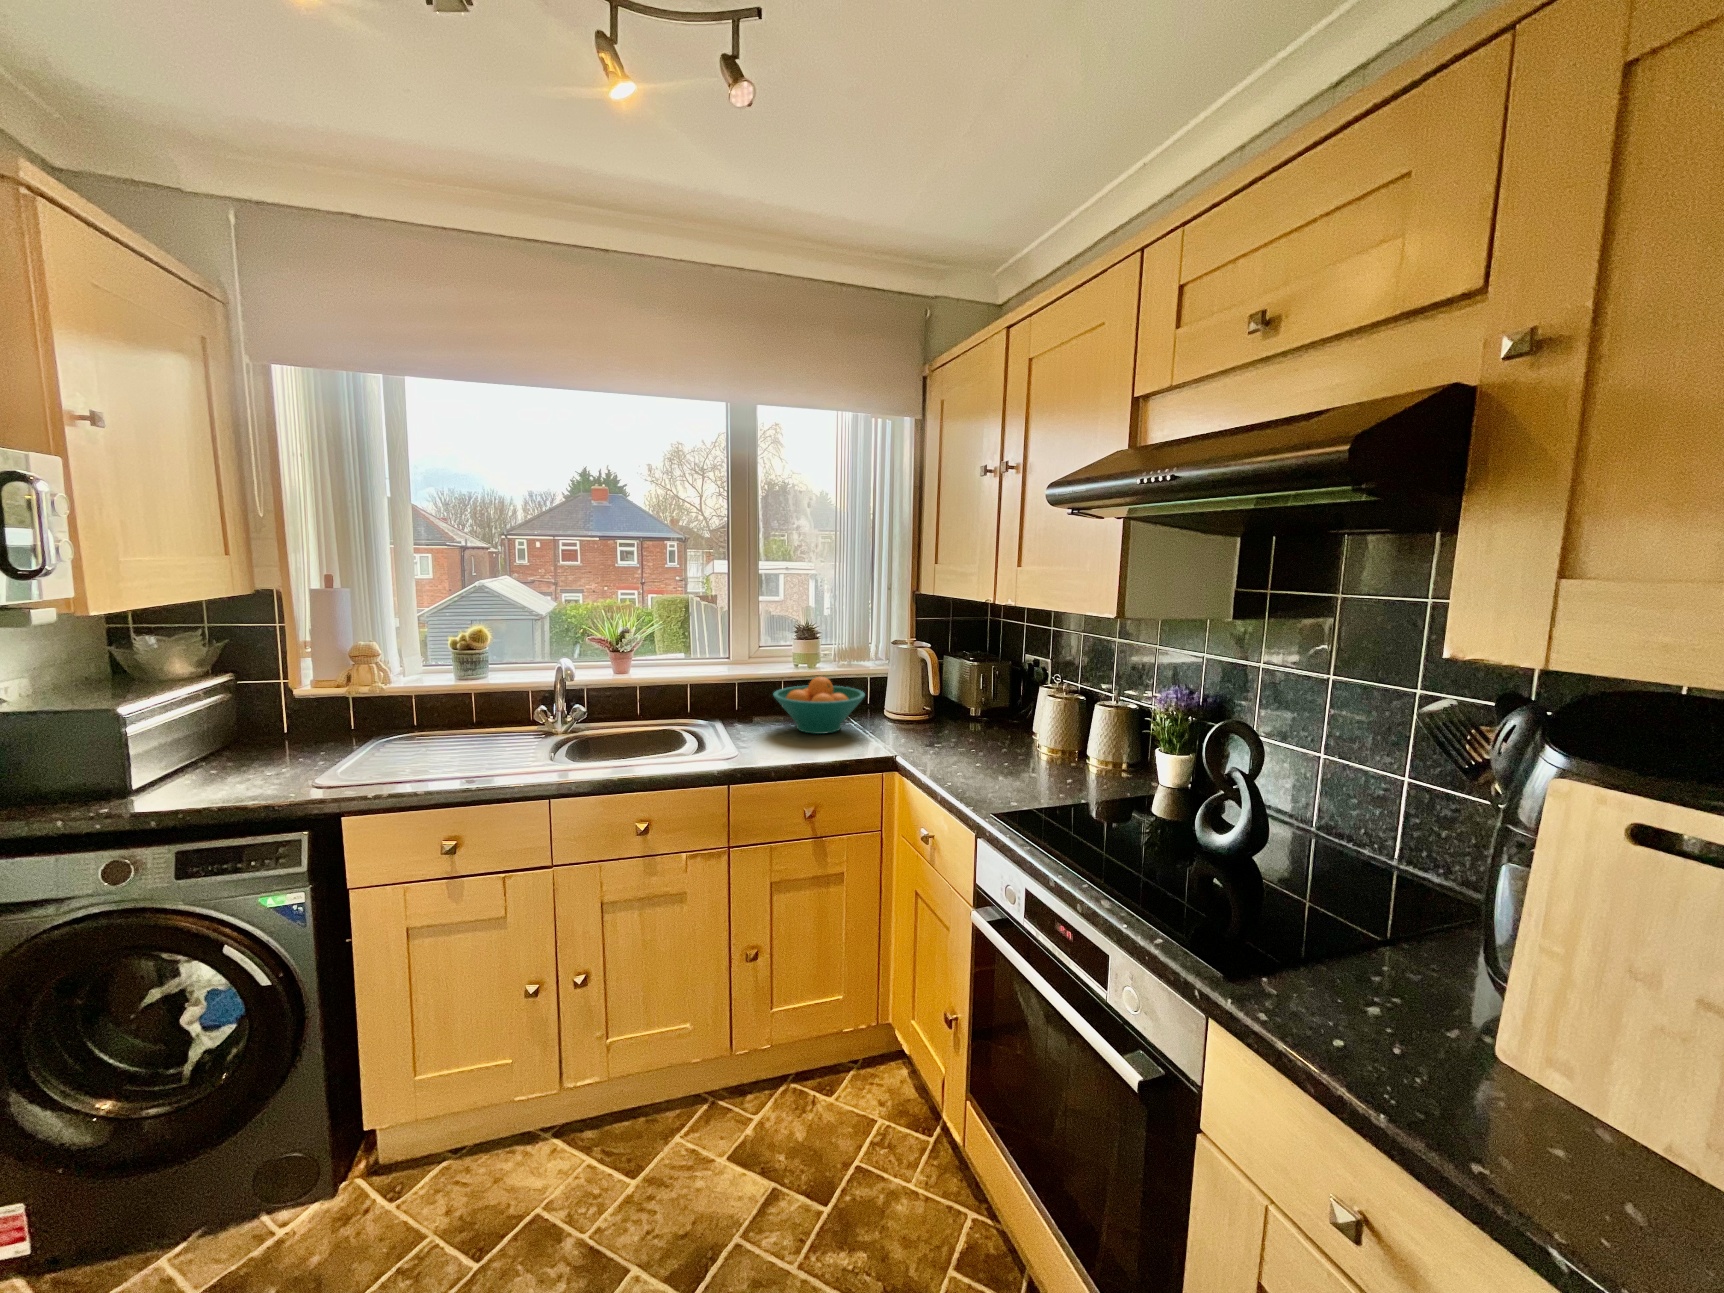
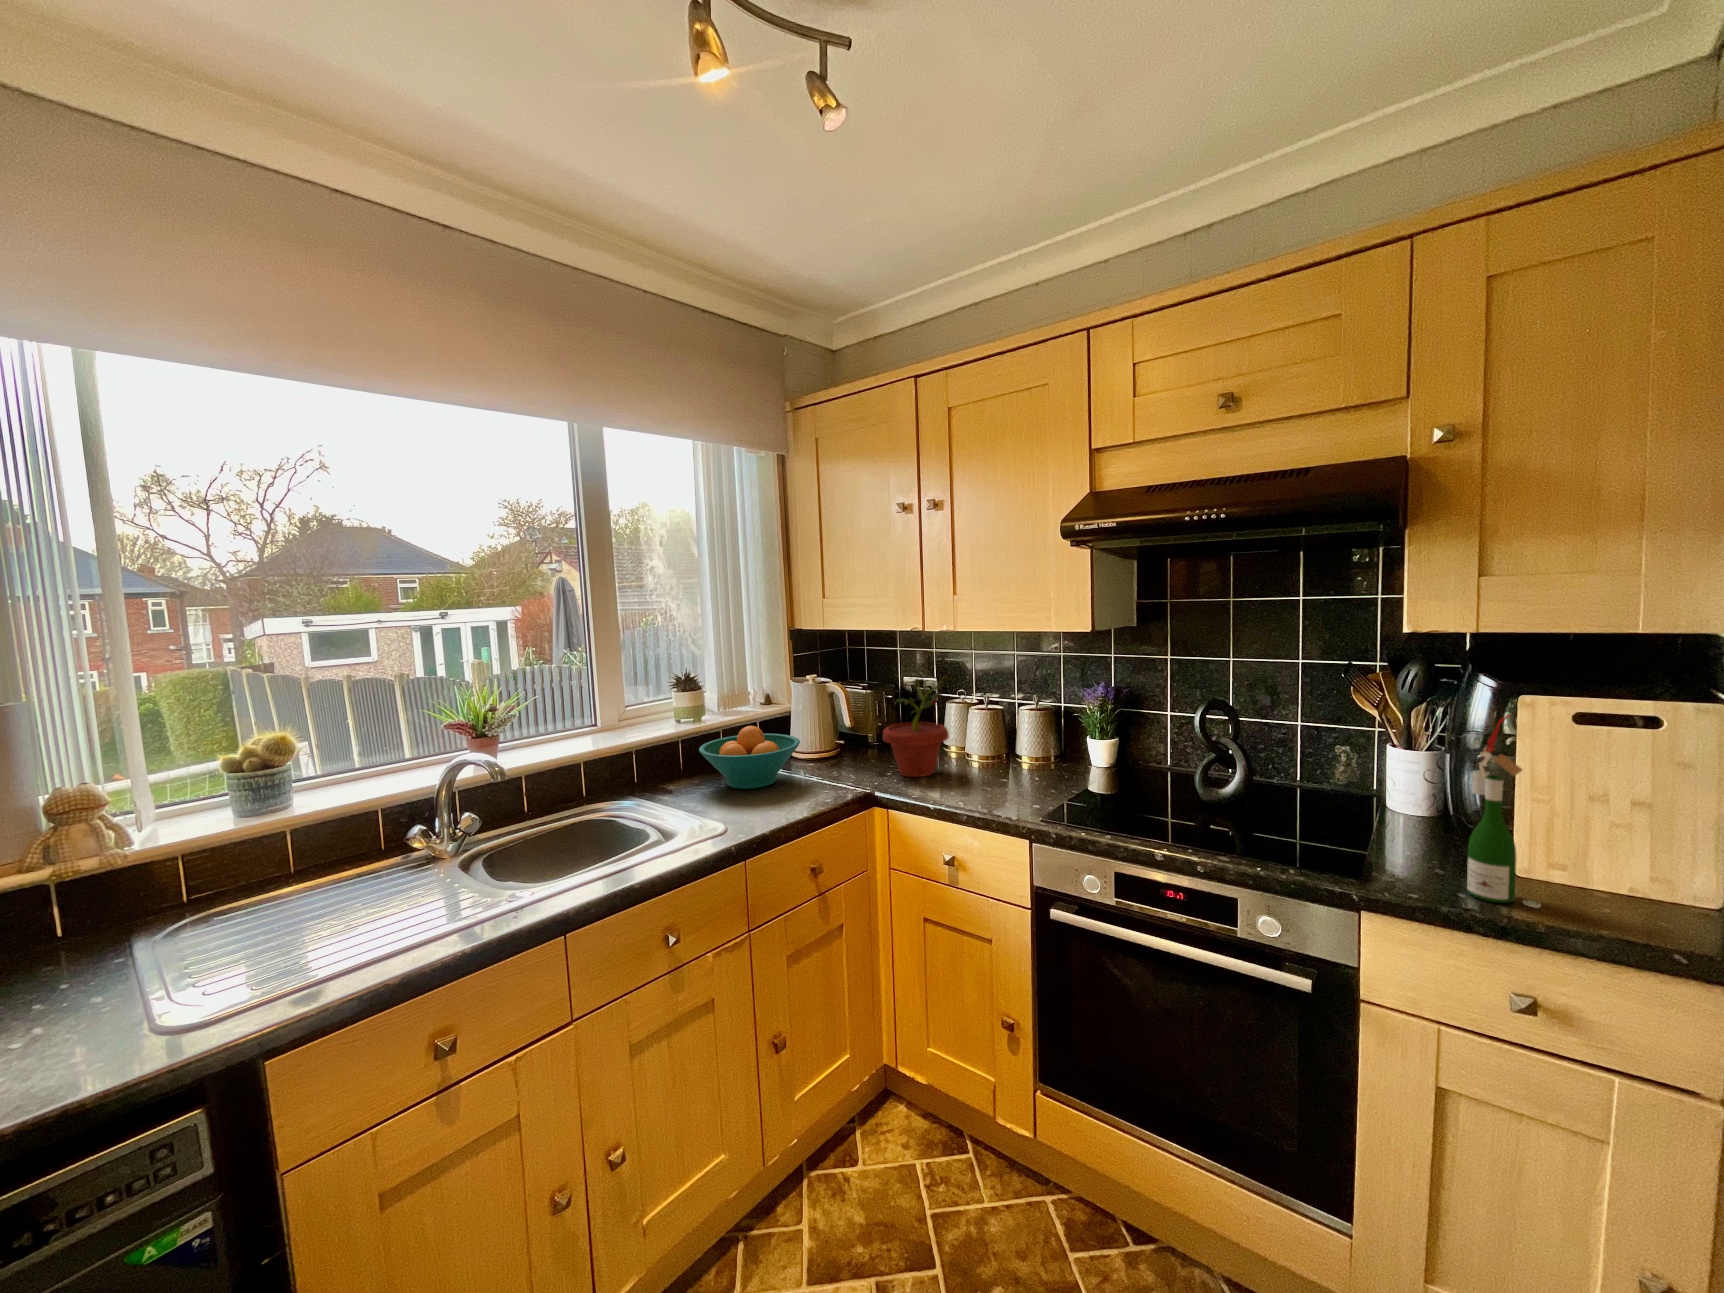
potted plant: none [935,641,1012,755] -> present [883,668,949,777]
wine bottle: none [1374,790,1467,1099] -> present [1467,715,1541,908]

